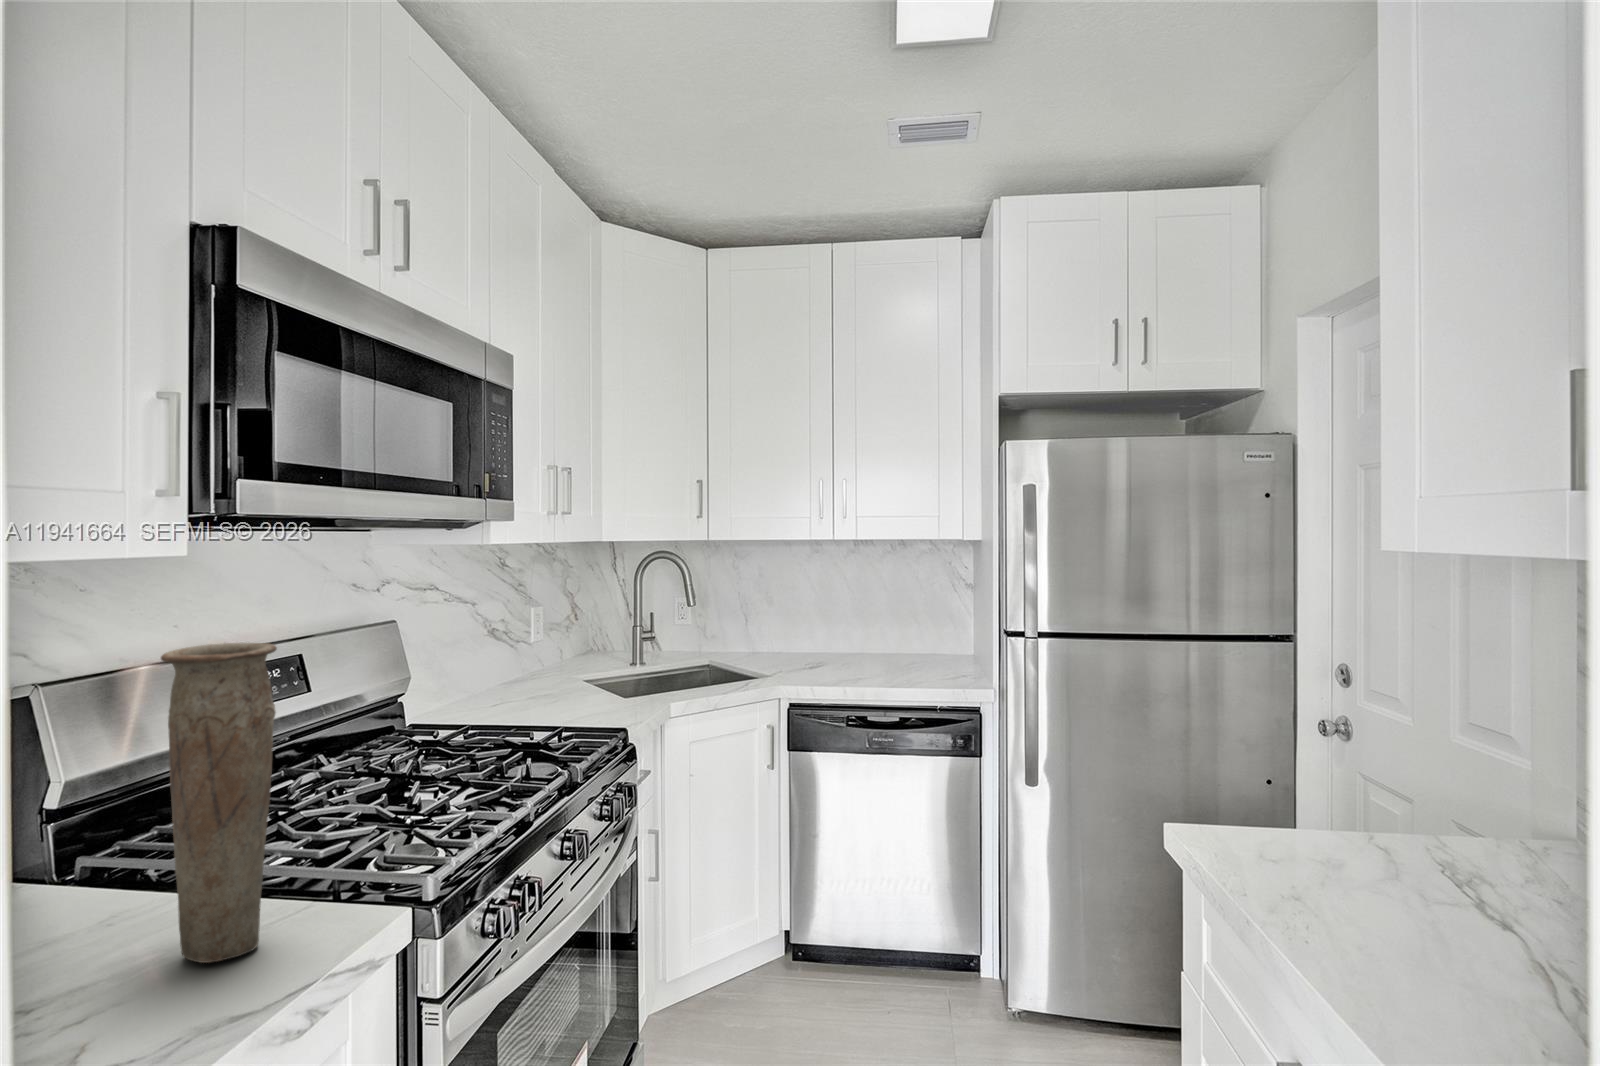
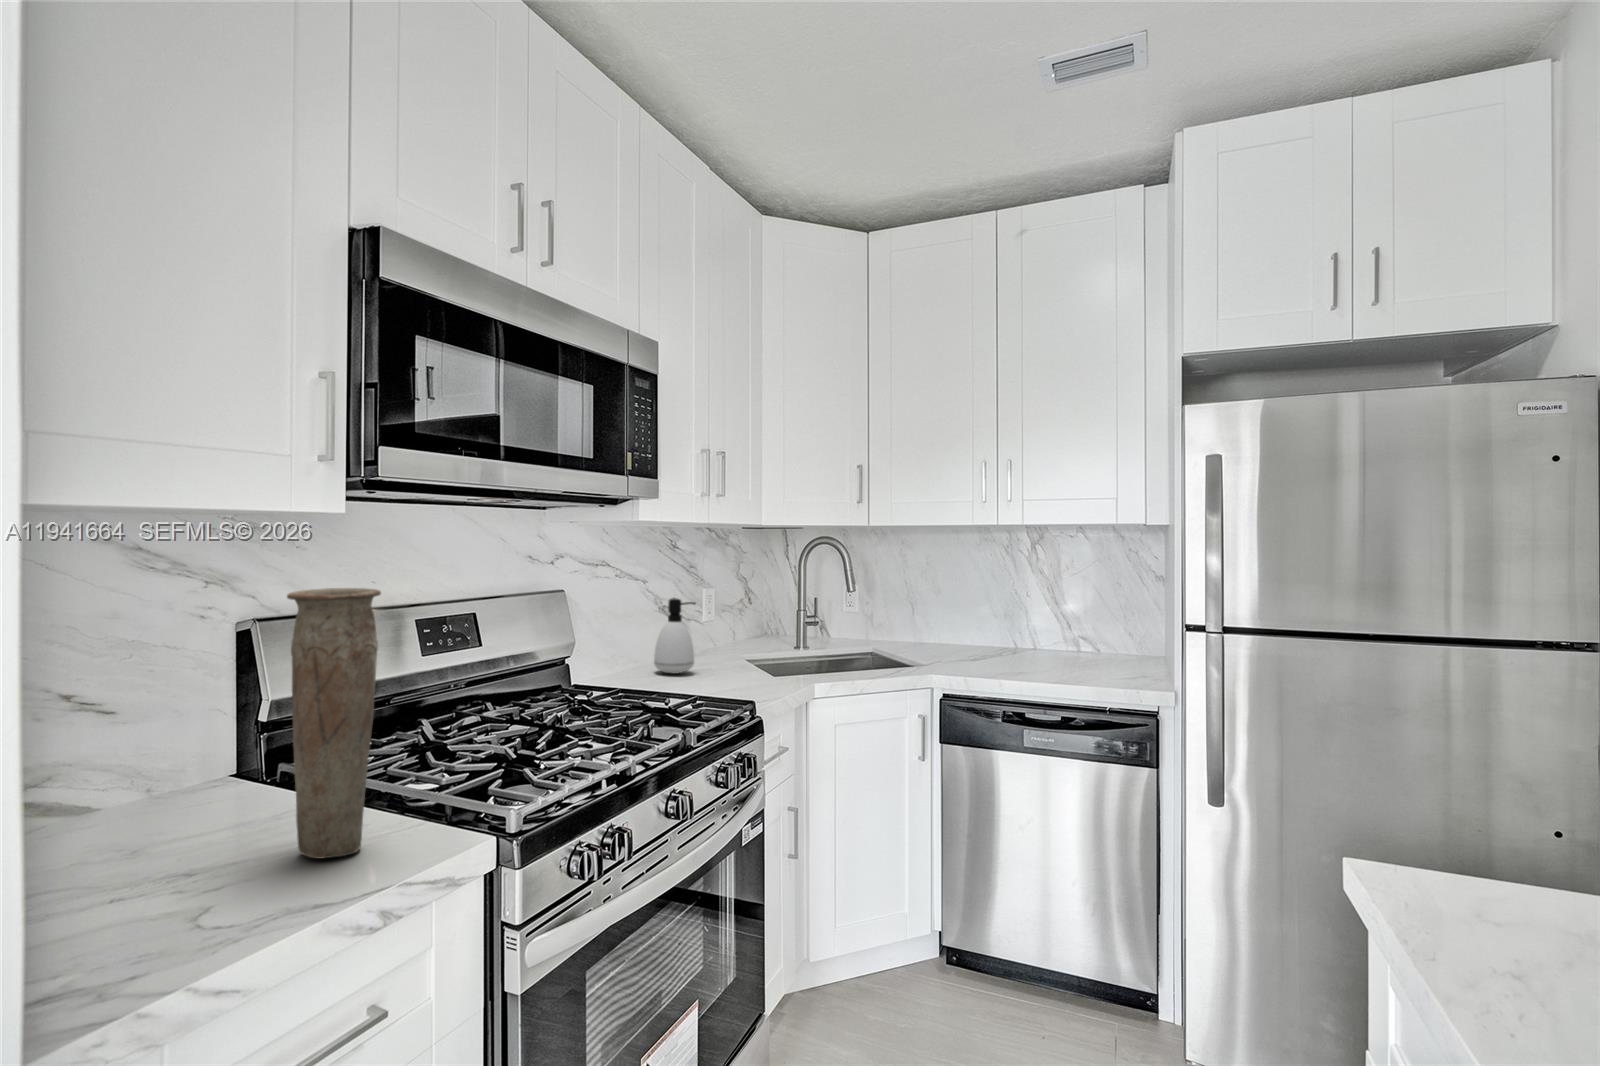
soap dispenser: none [493,623,539,703] -> present [654,599,696,673]

